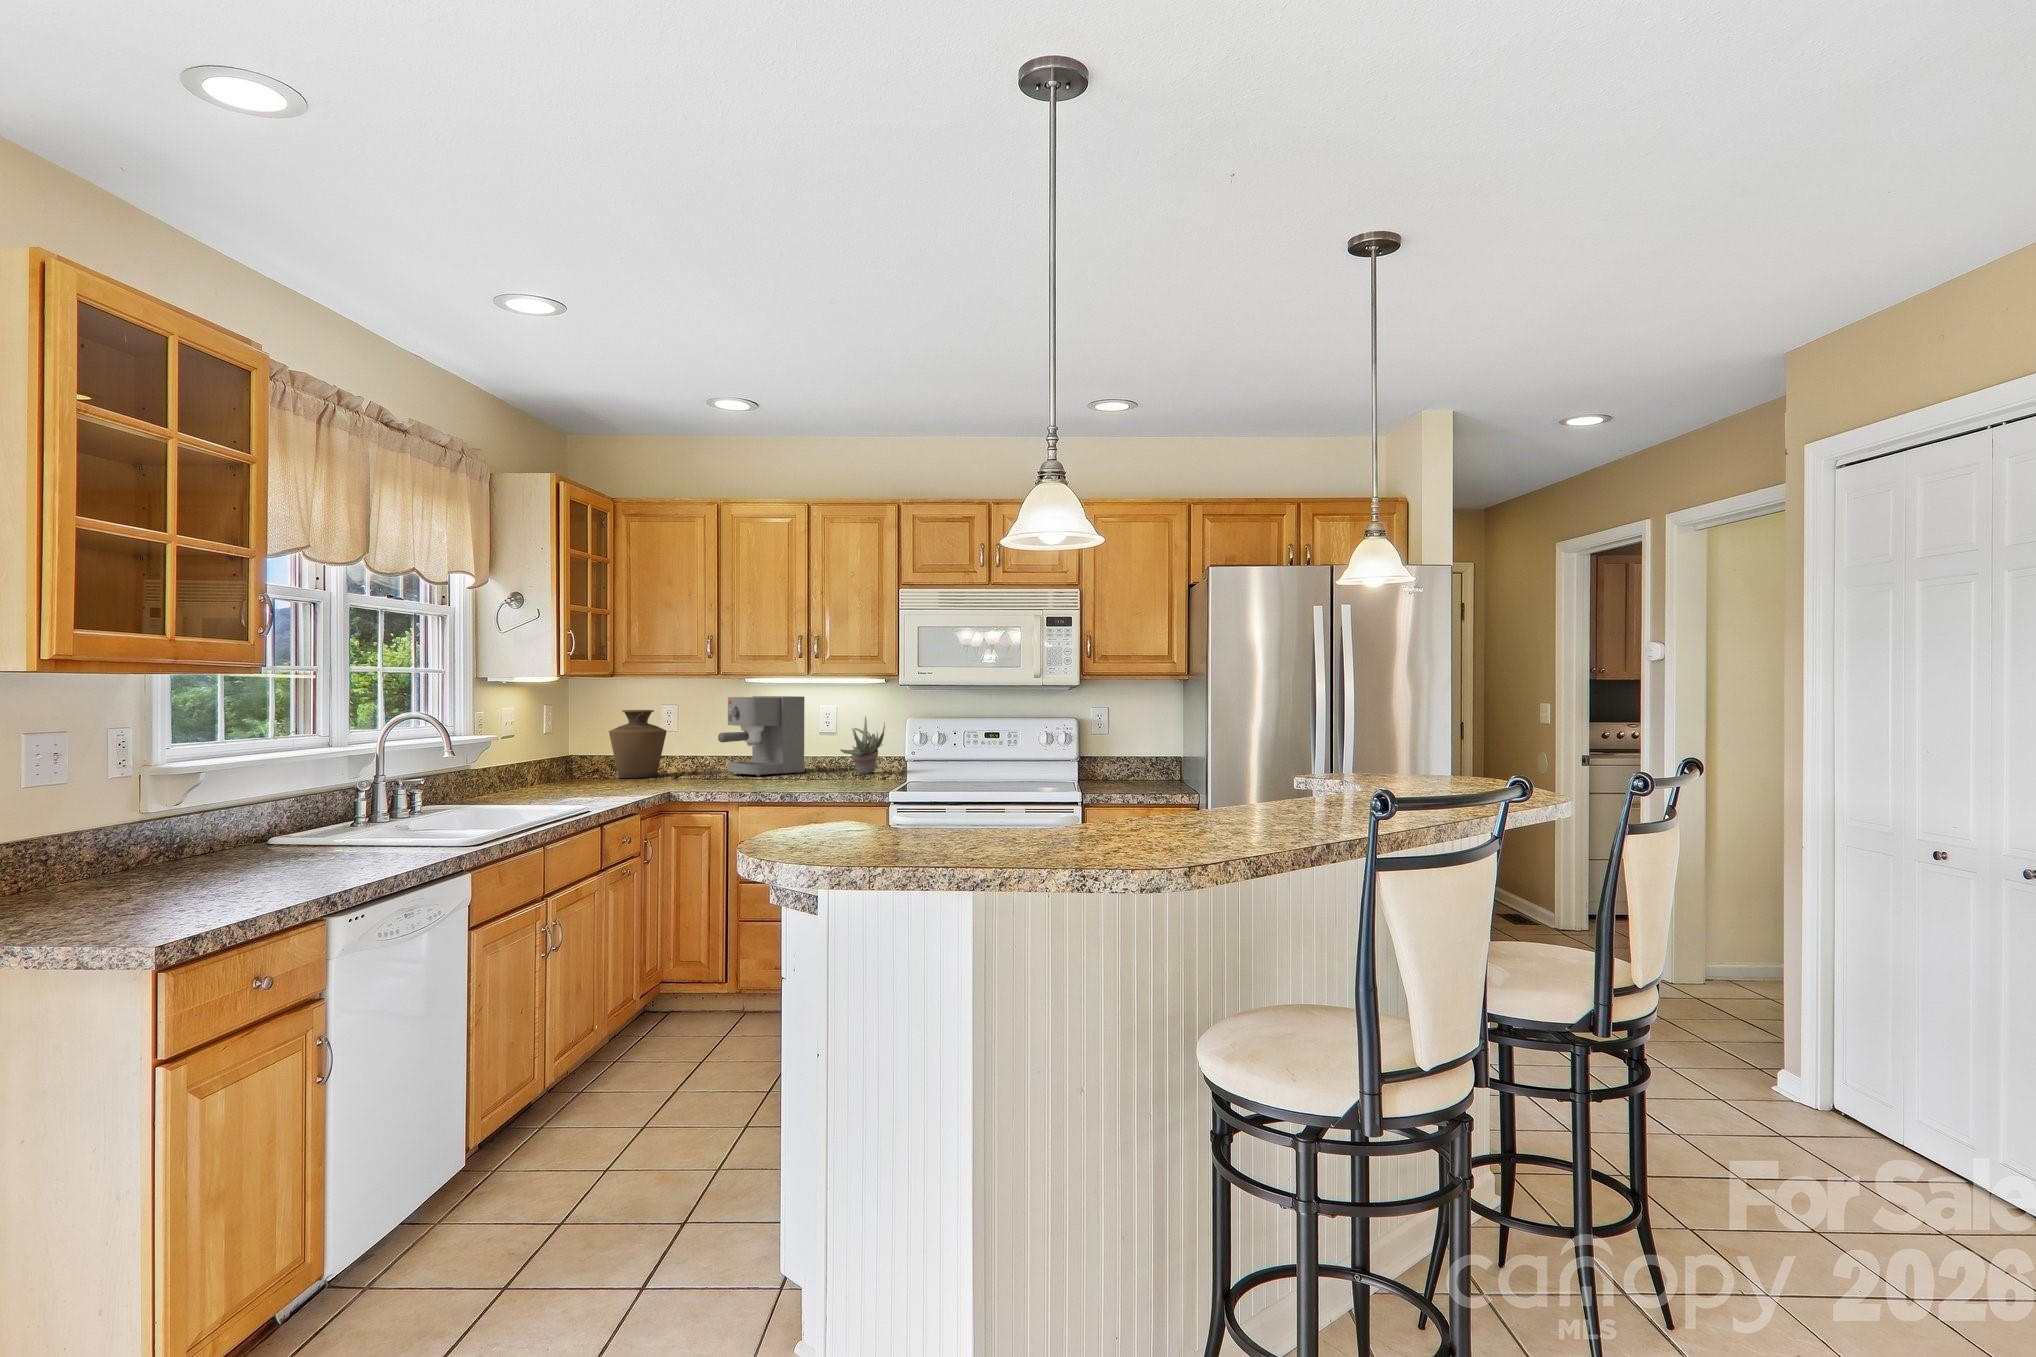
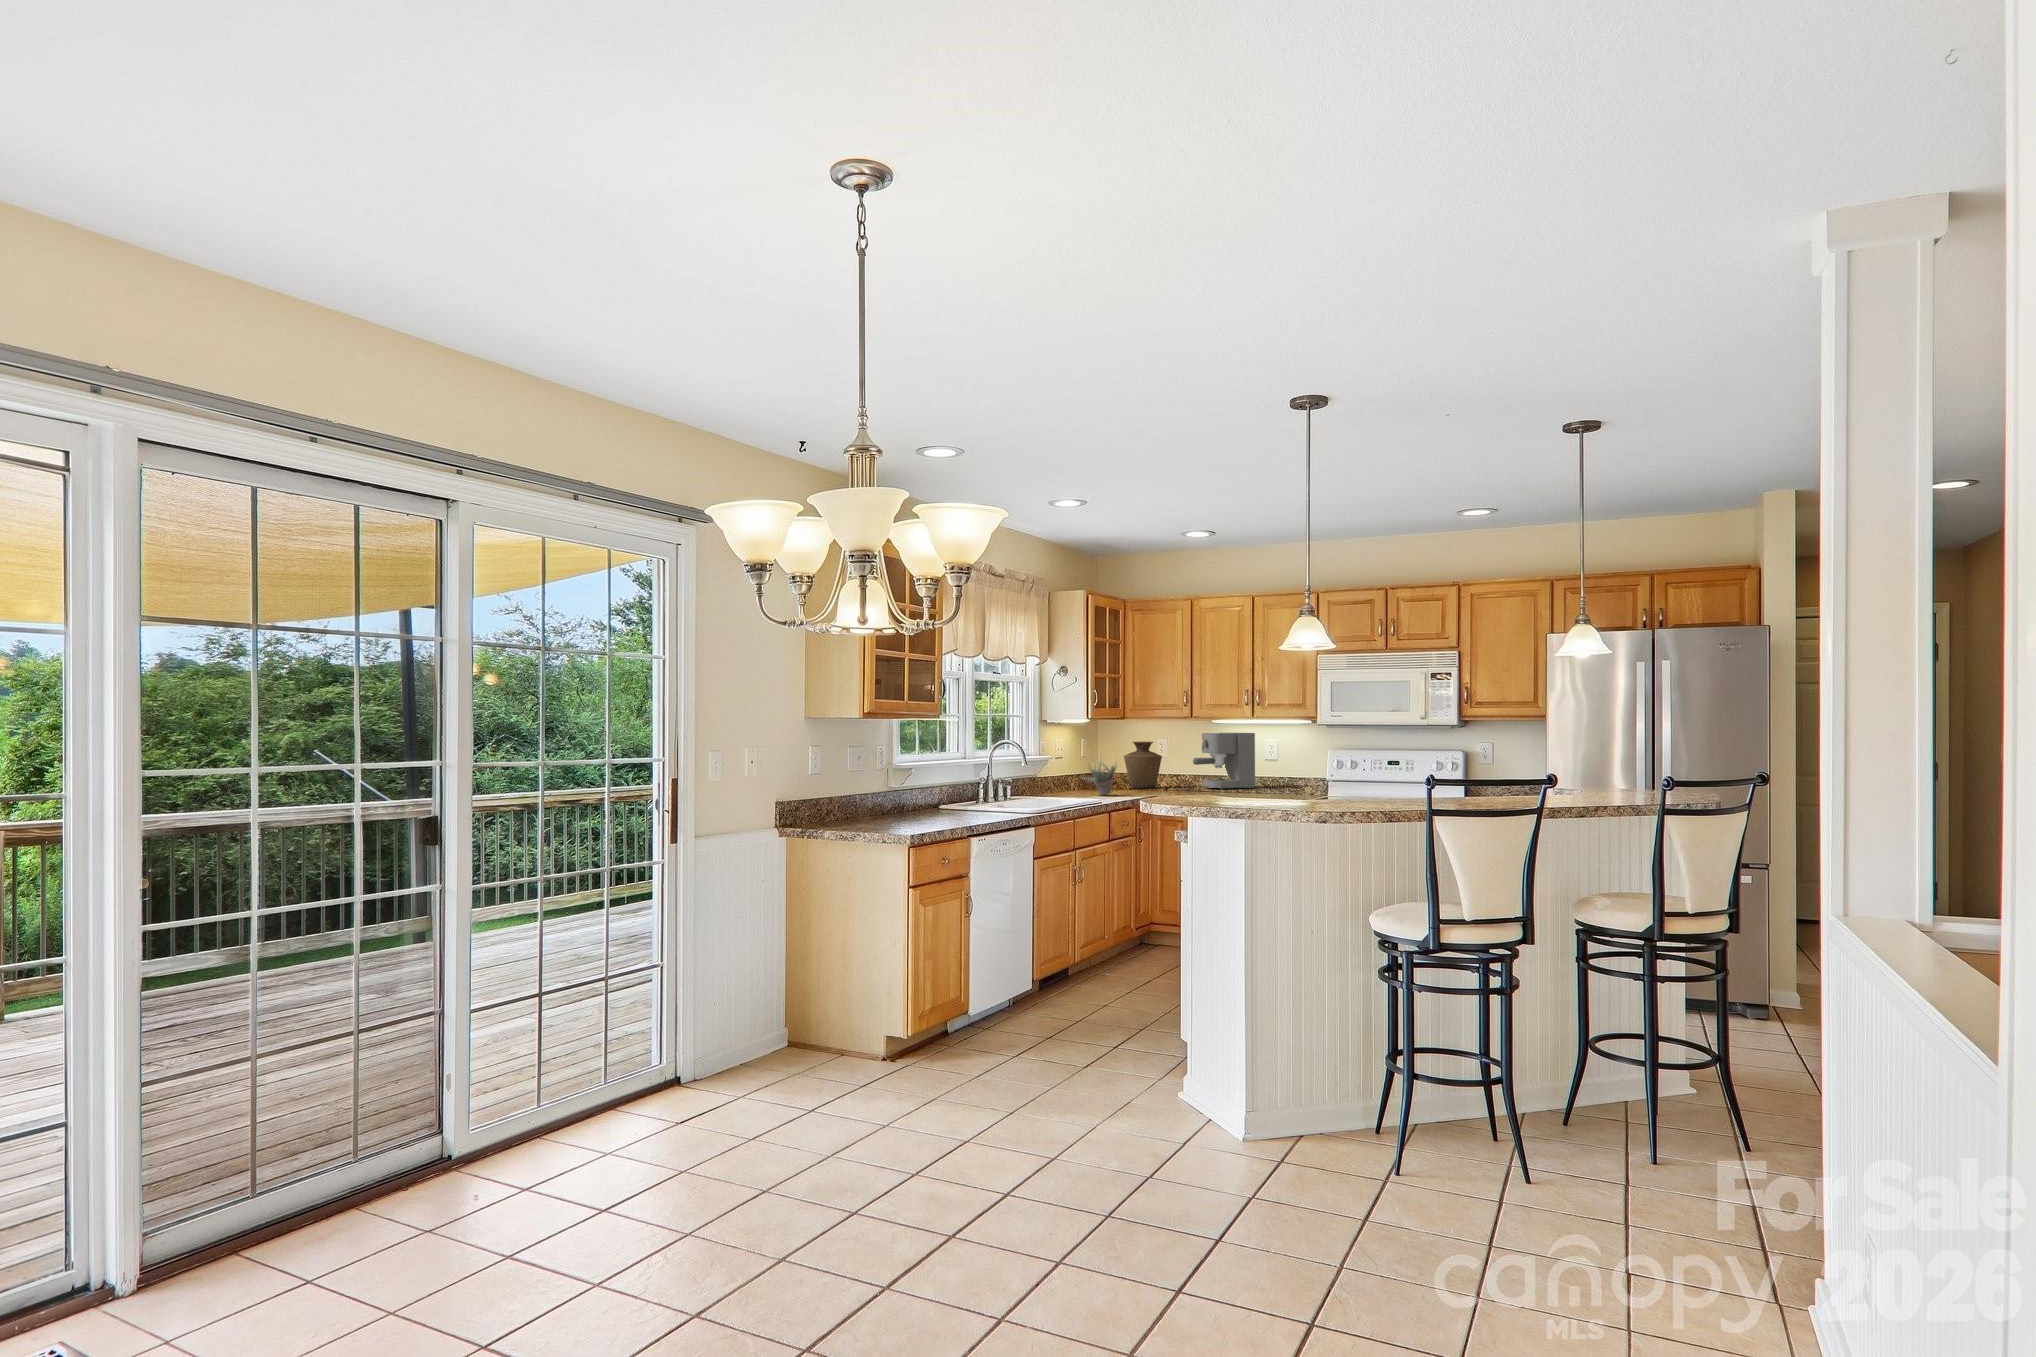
succulent plant: present [840,716,885,774] -> present [1082,758,1116,795]

